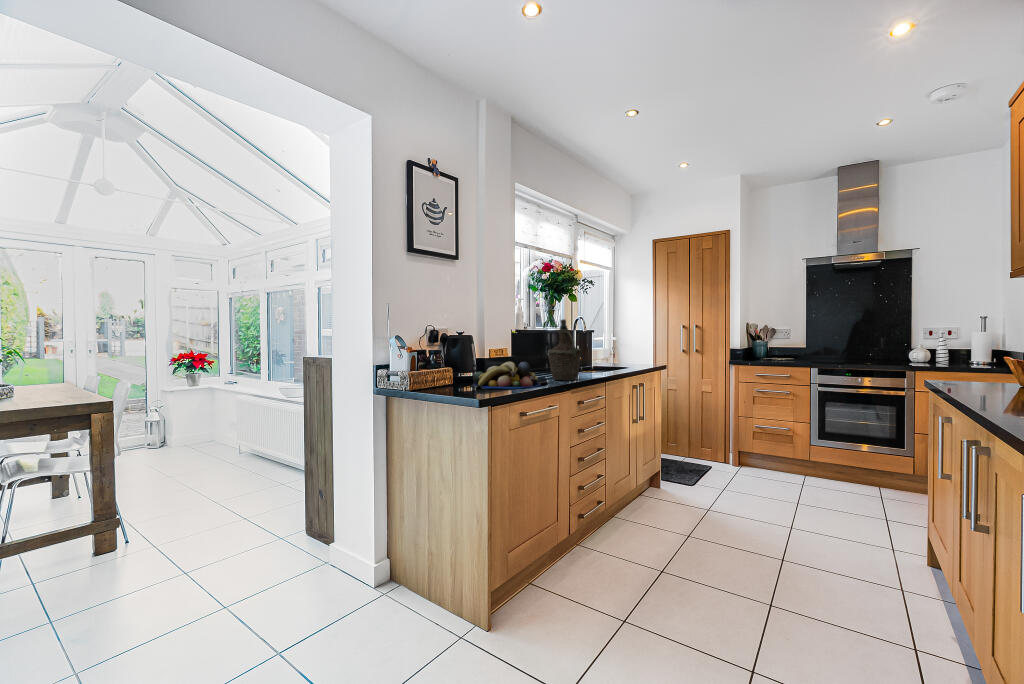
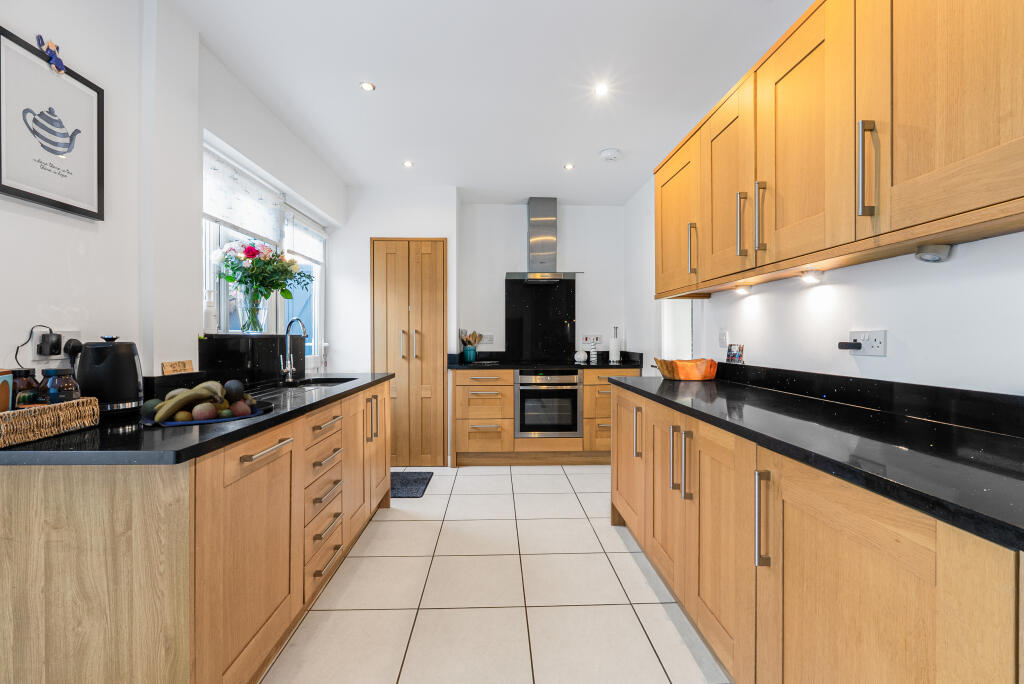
bottle: present [548,319,581,381] -> none [266,321,313,401]

